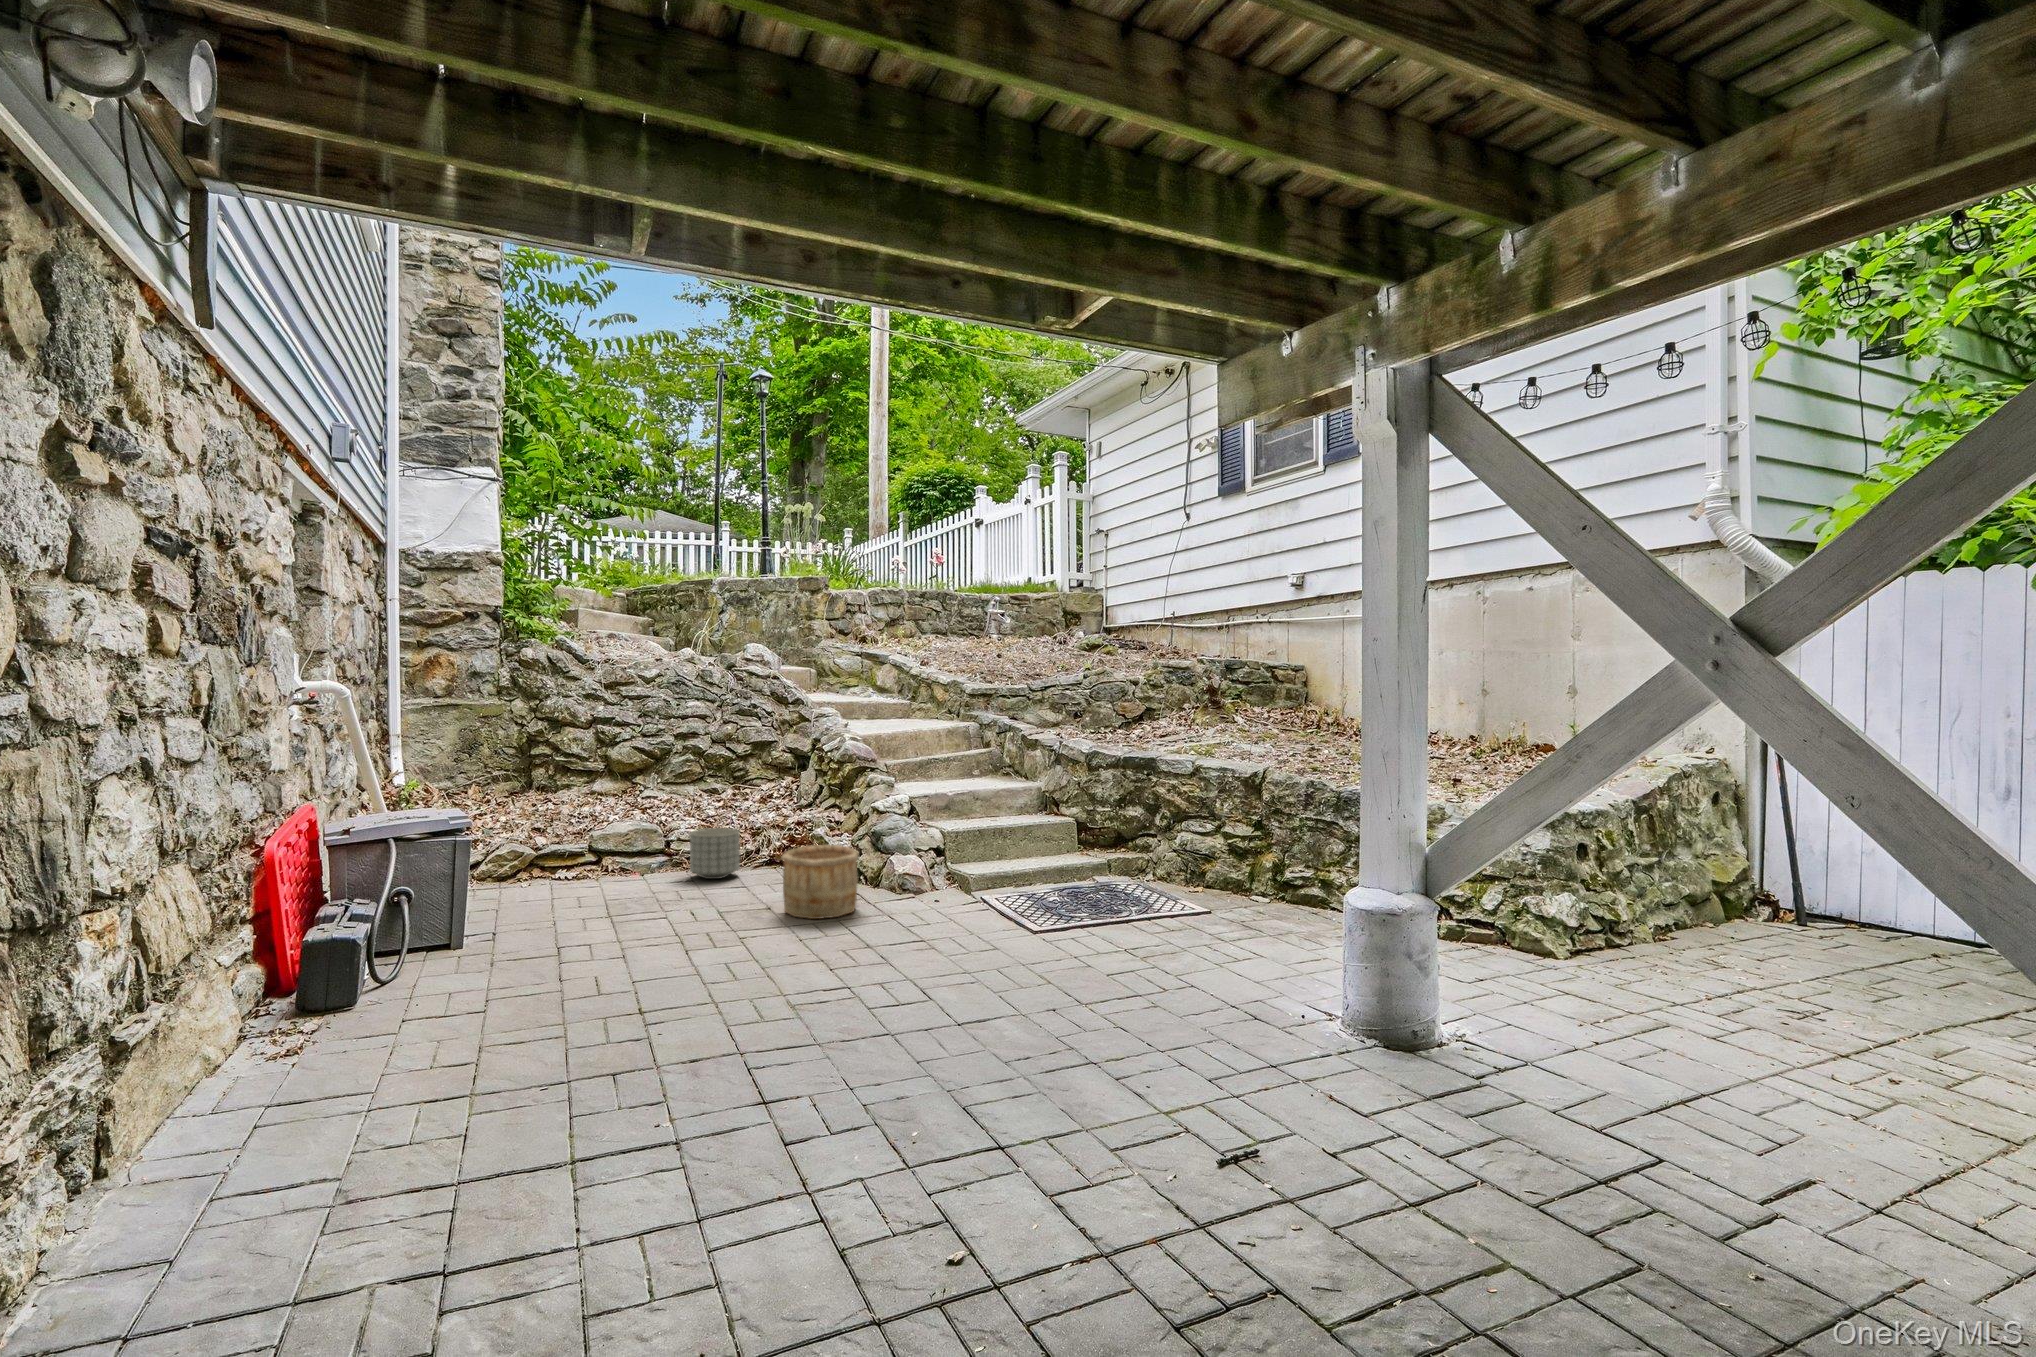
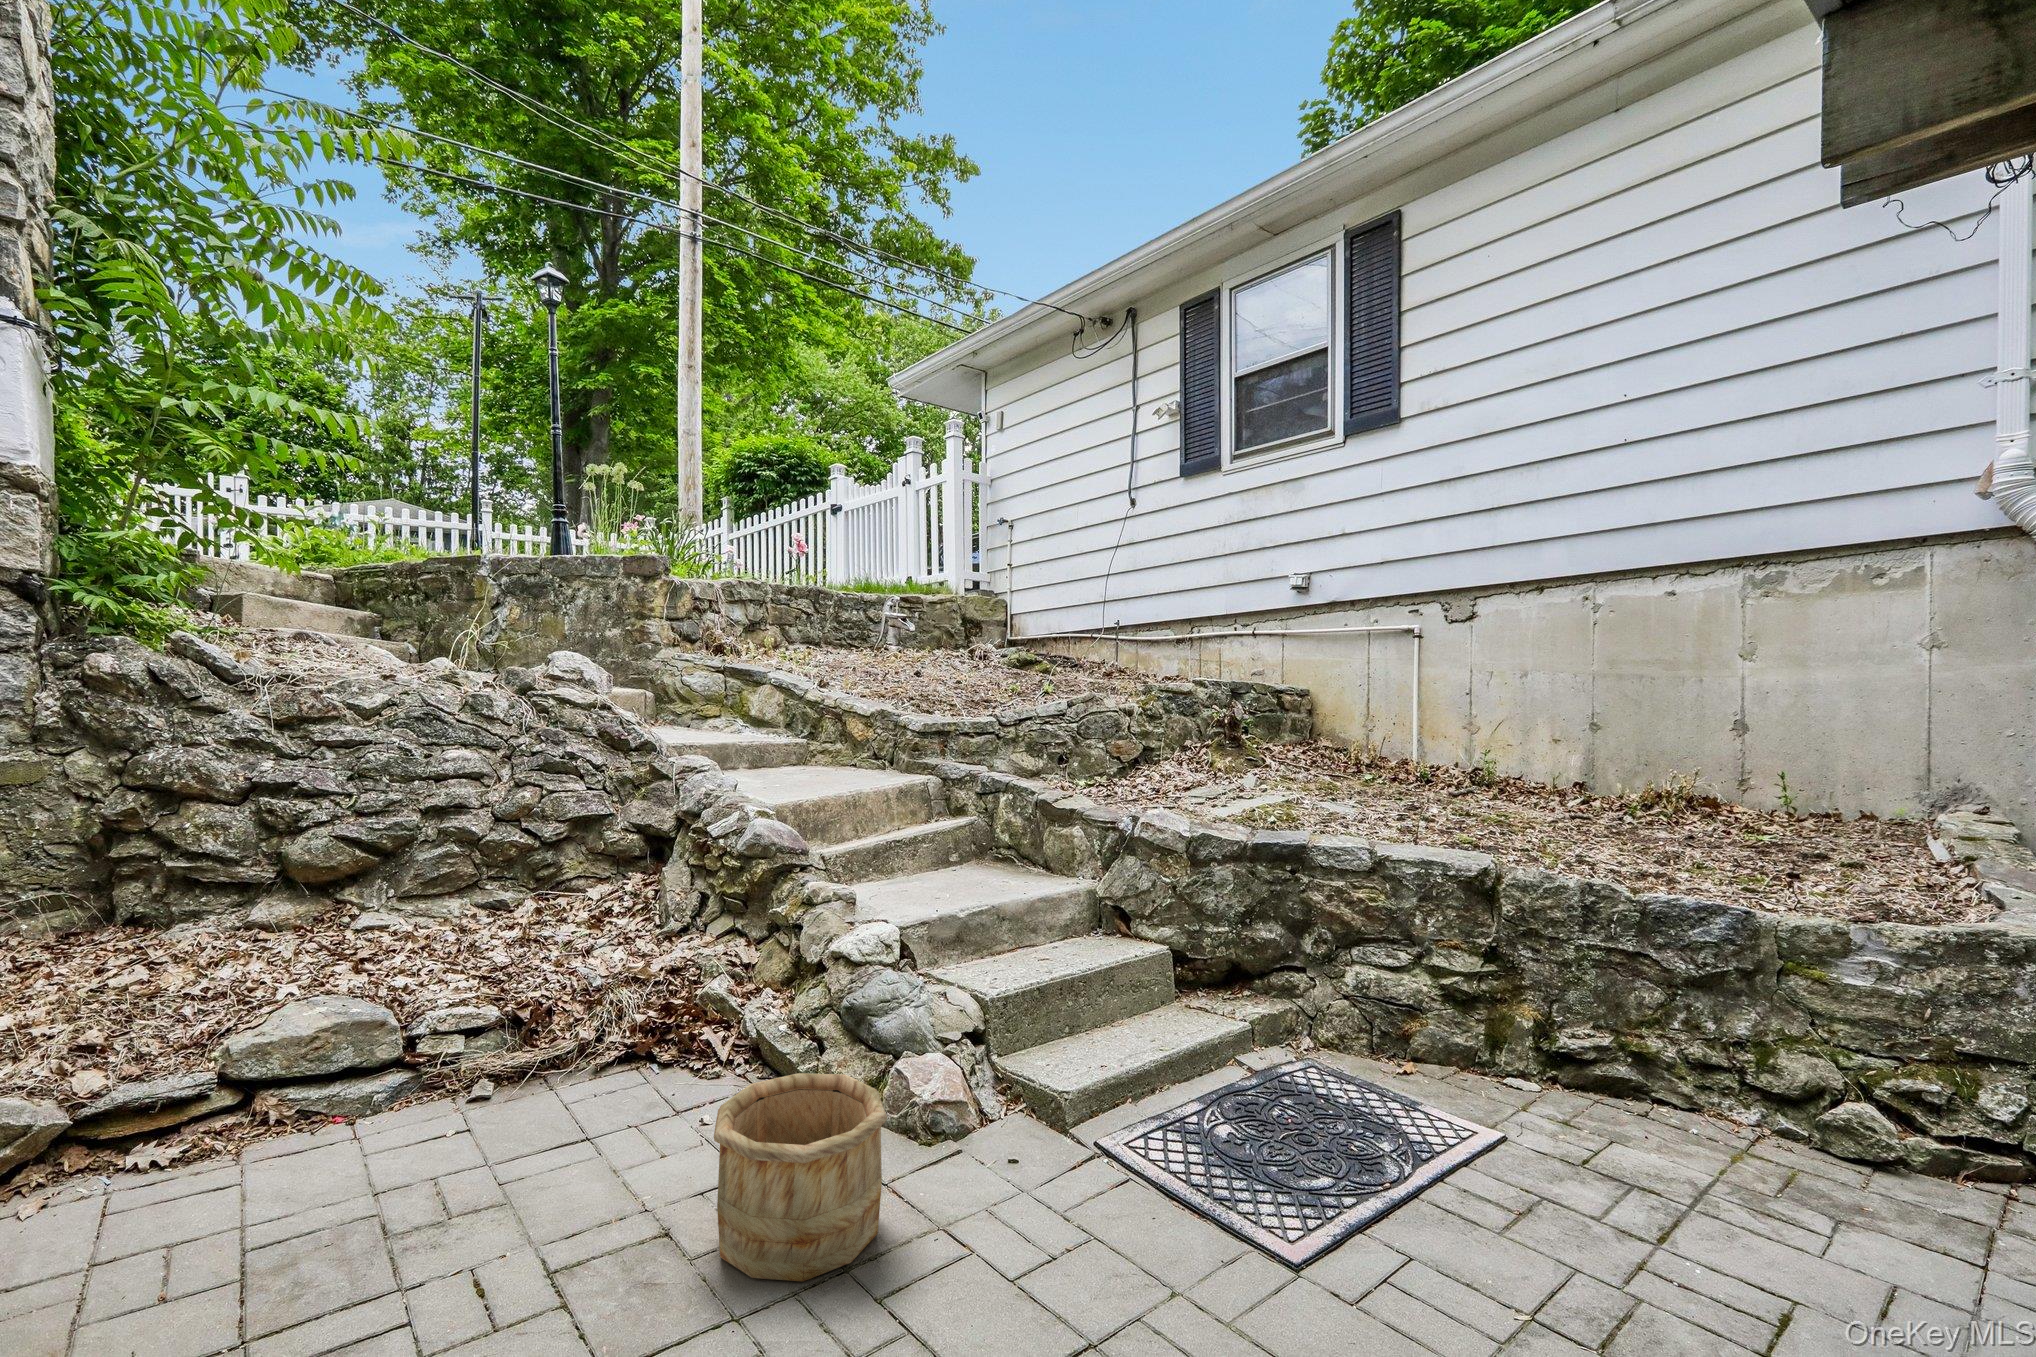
planter: present [690,828,740,879] -> none [463,1009,573,1127]

